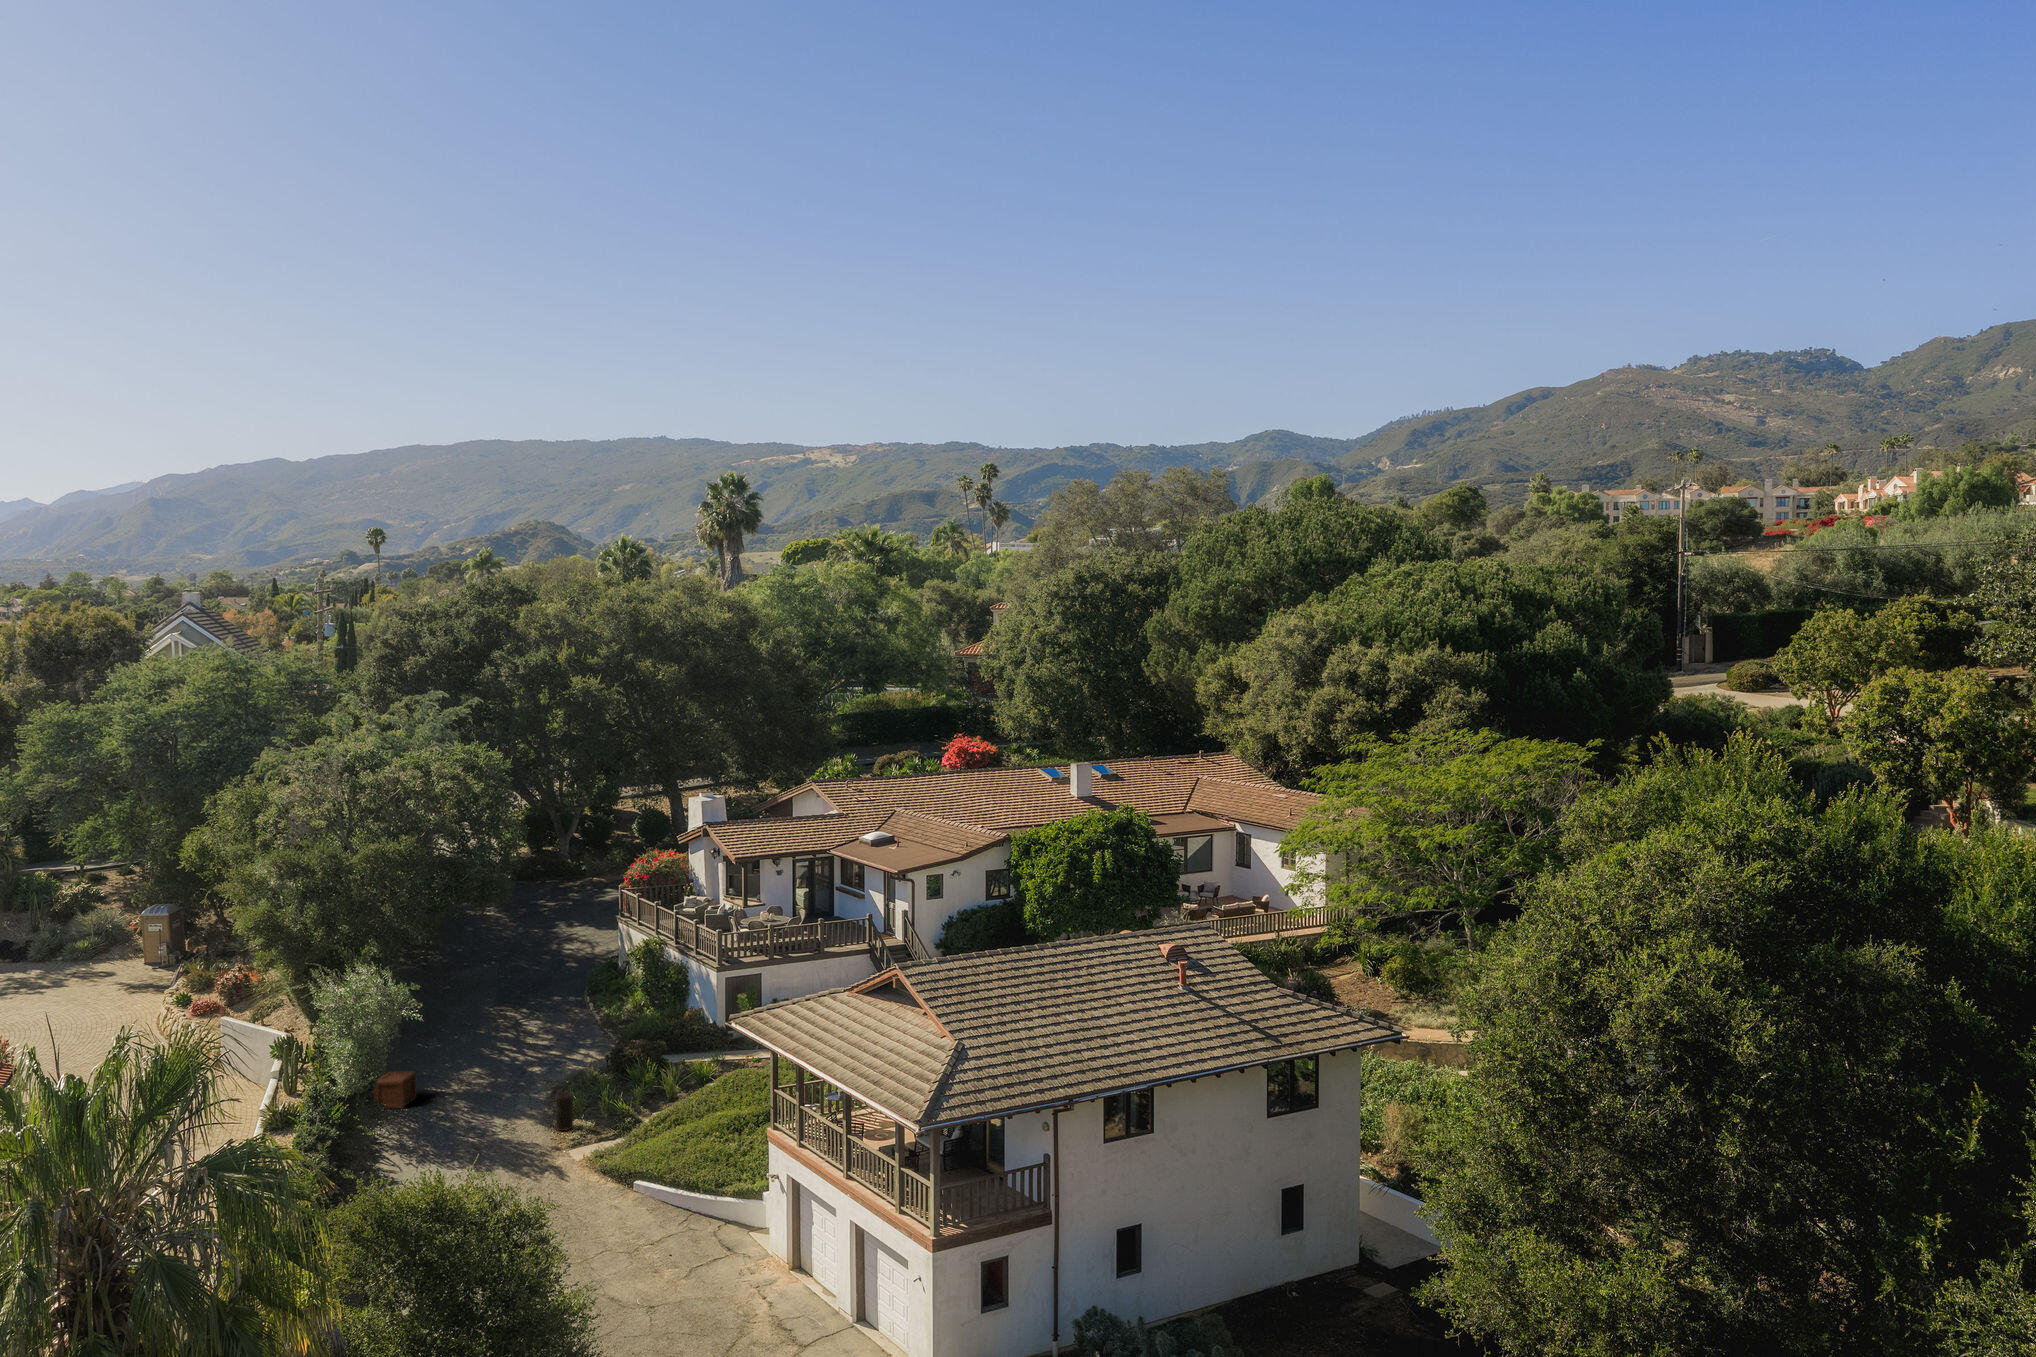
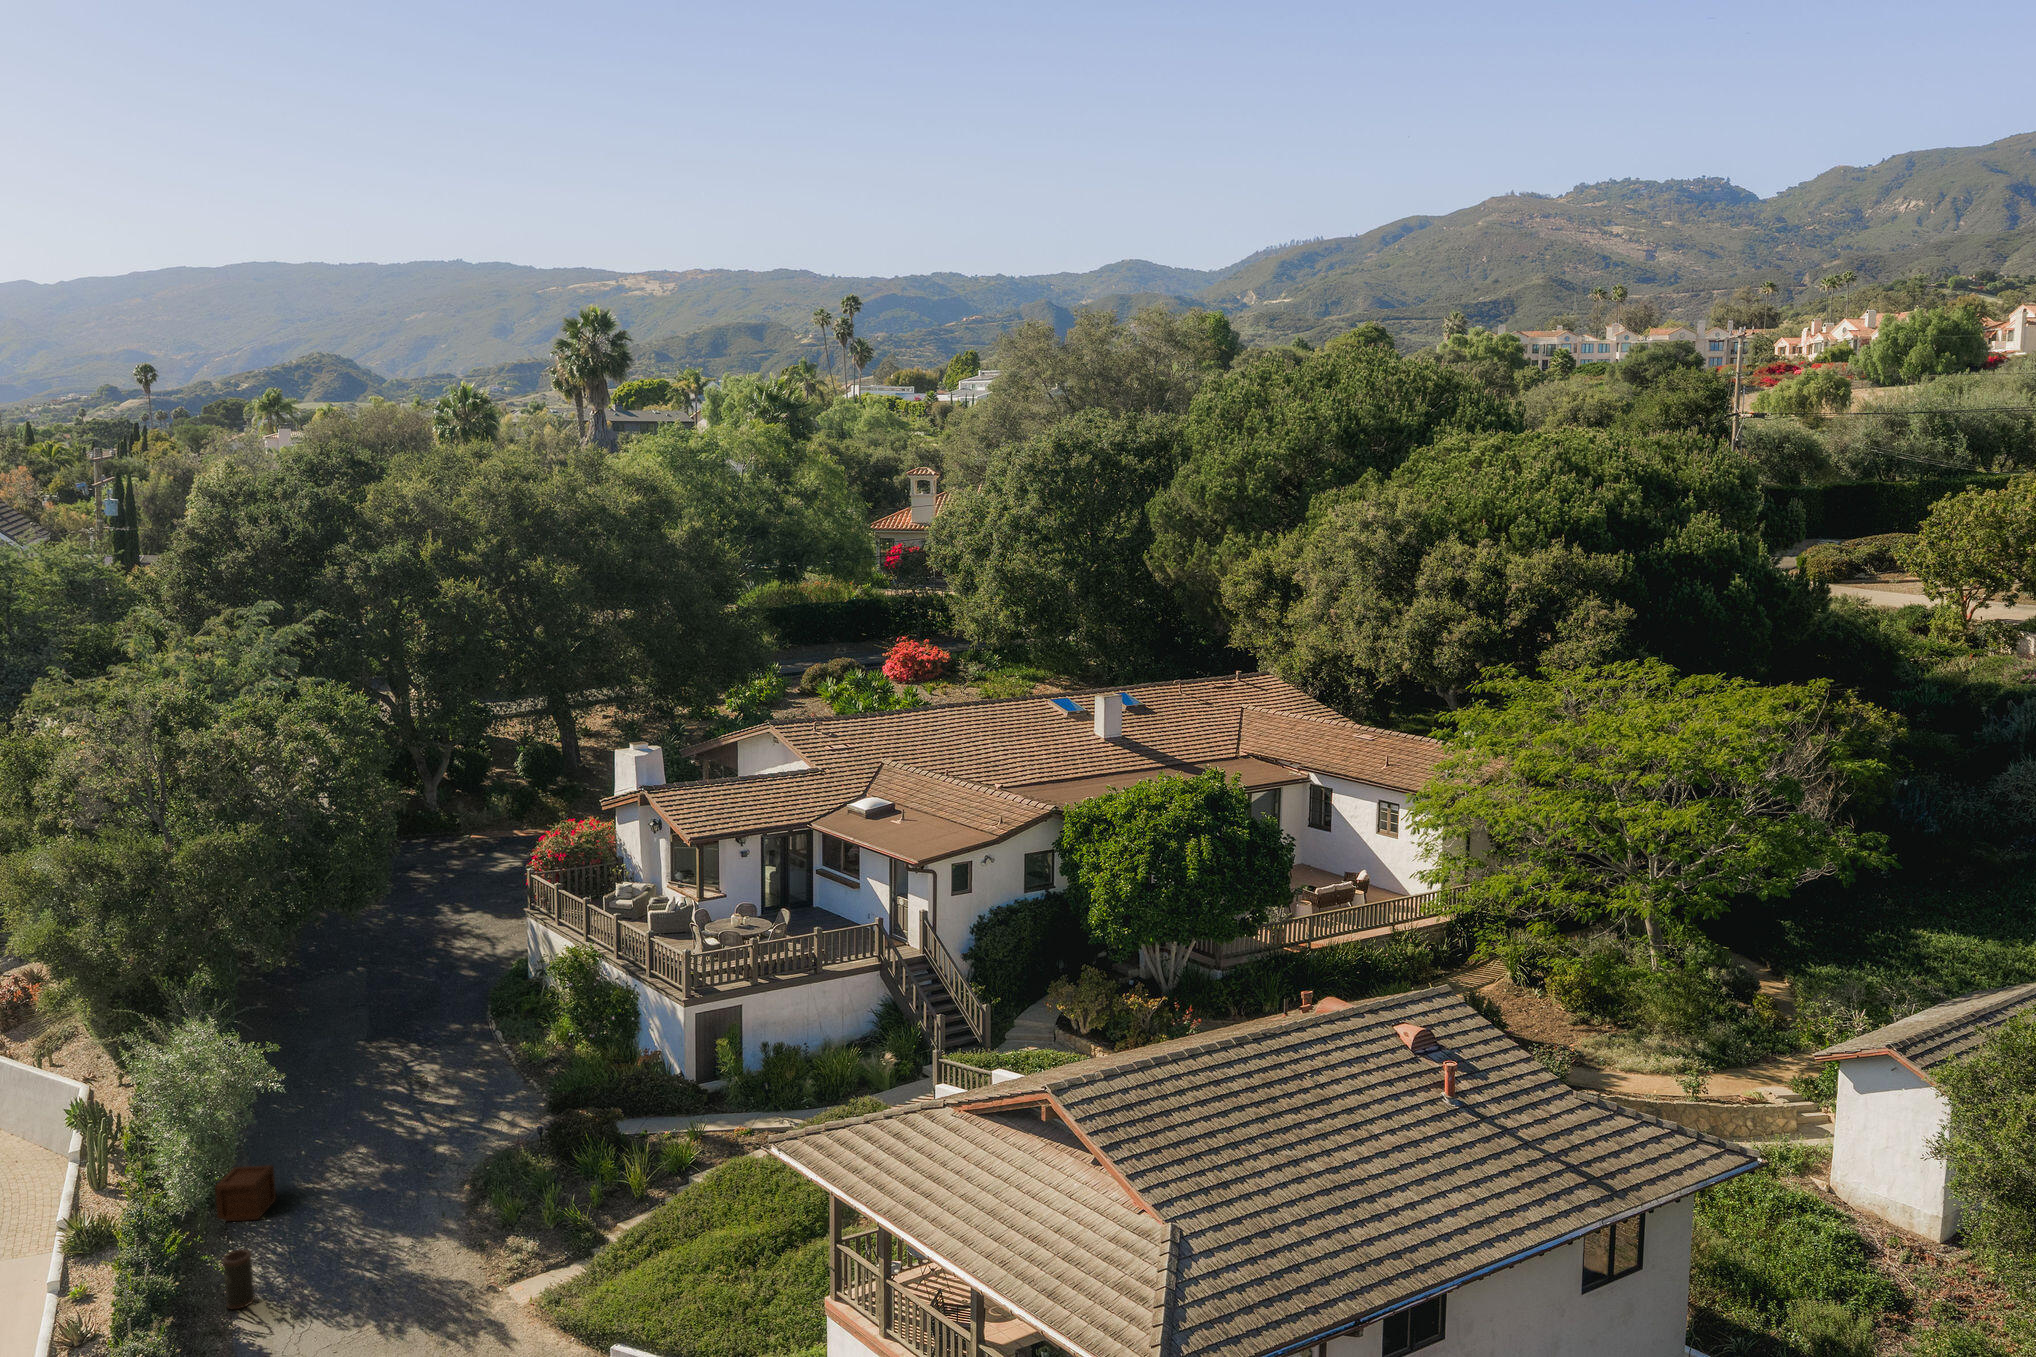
trash can: present [555,1092,573,1131] -> present [222,1249,255,1309]

